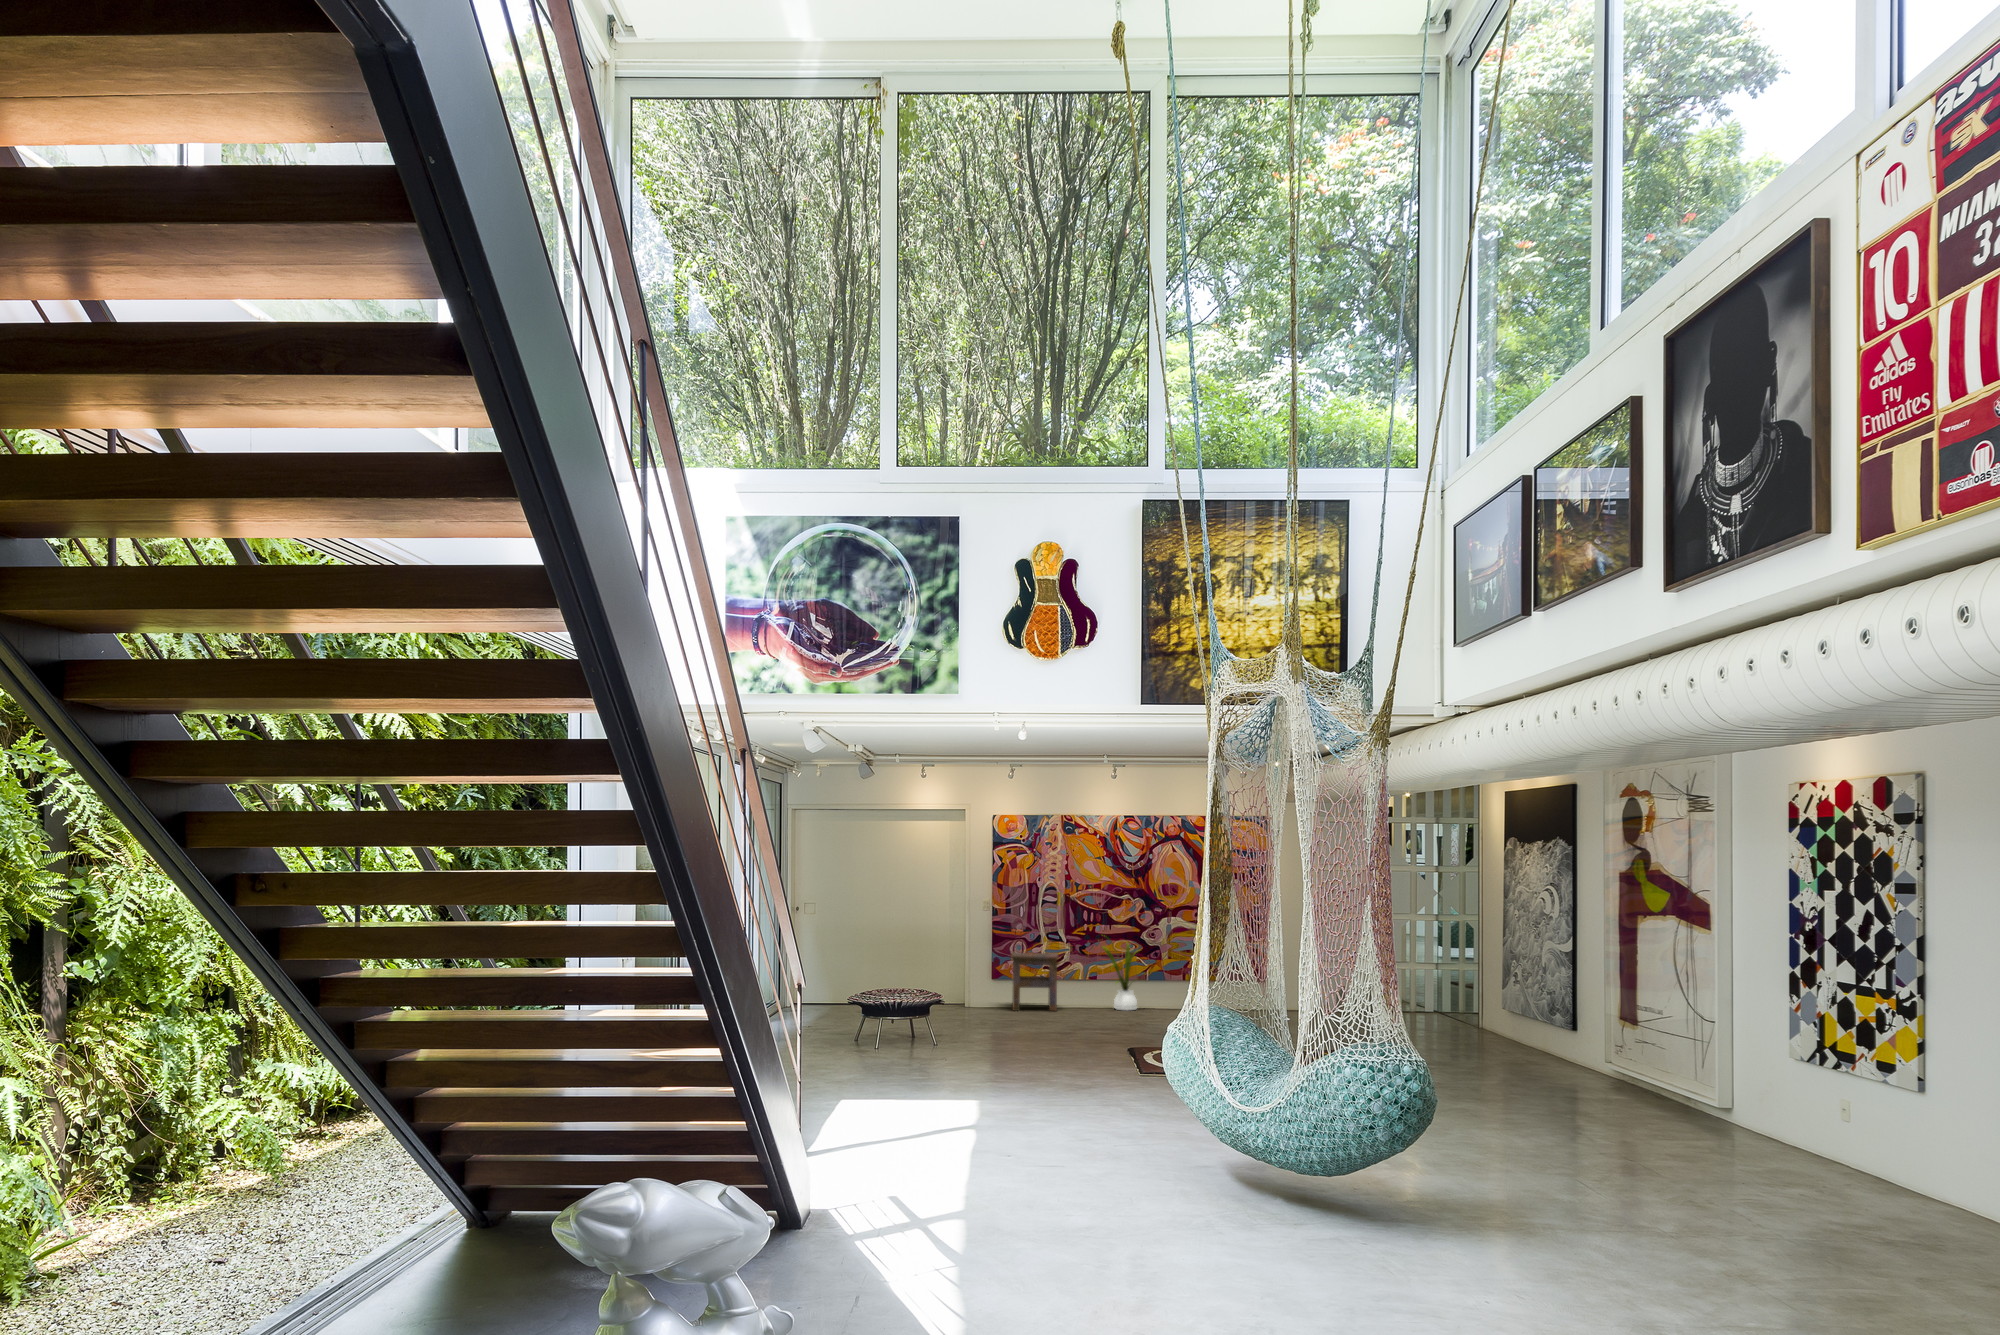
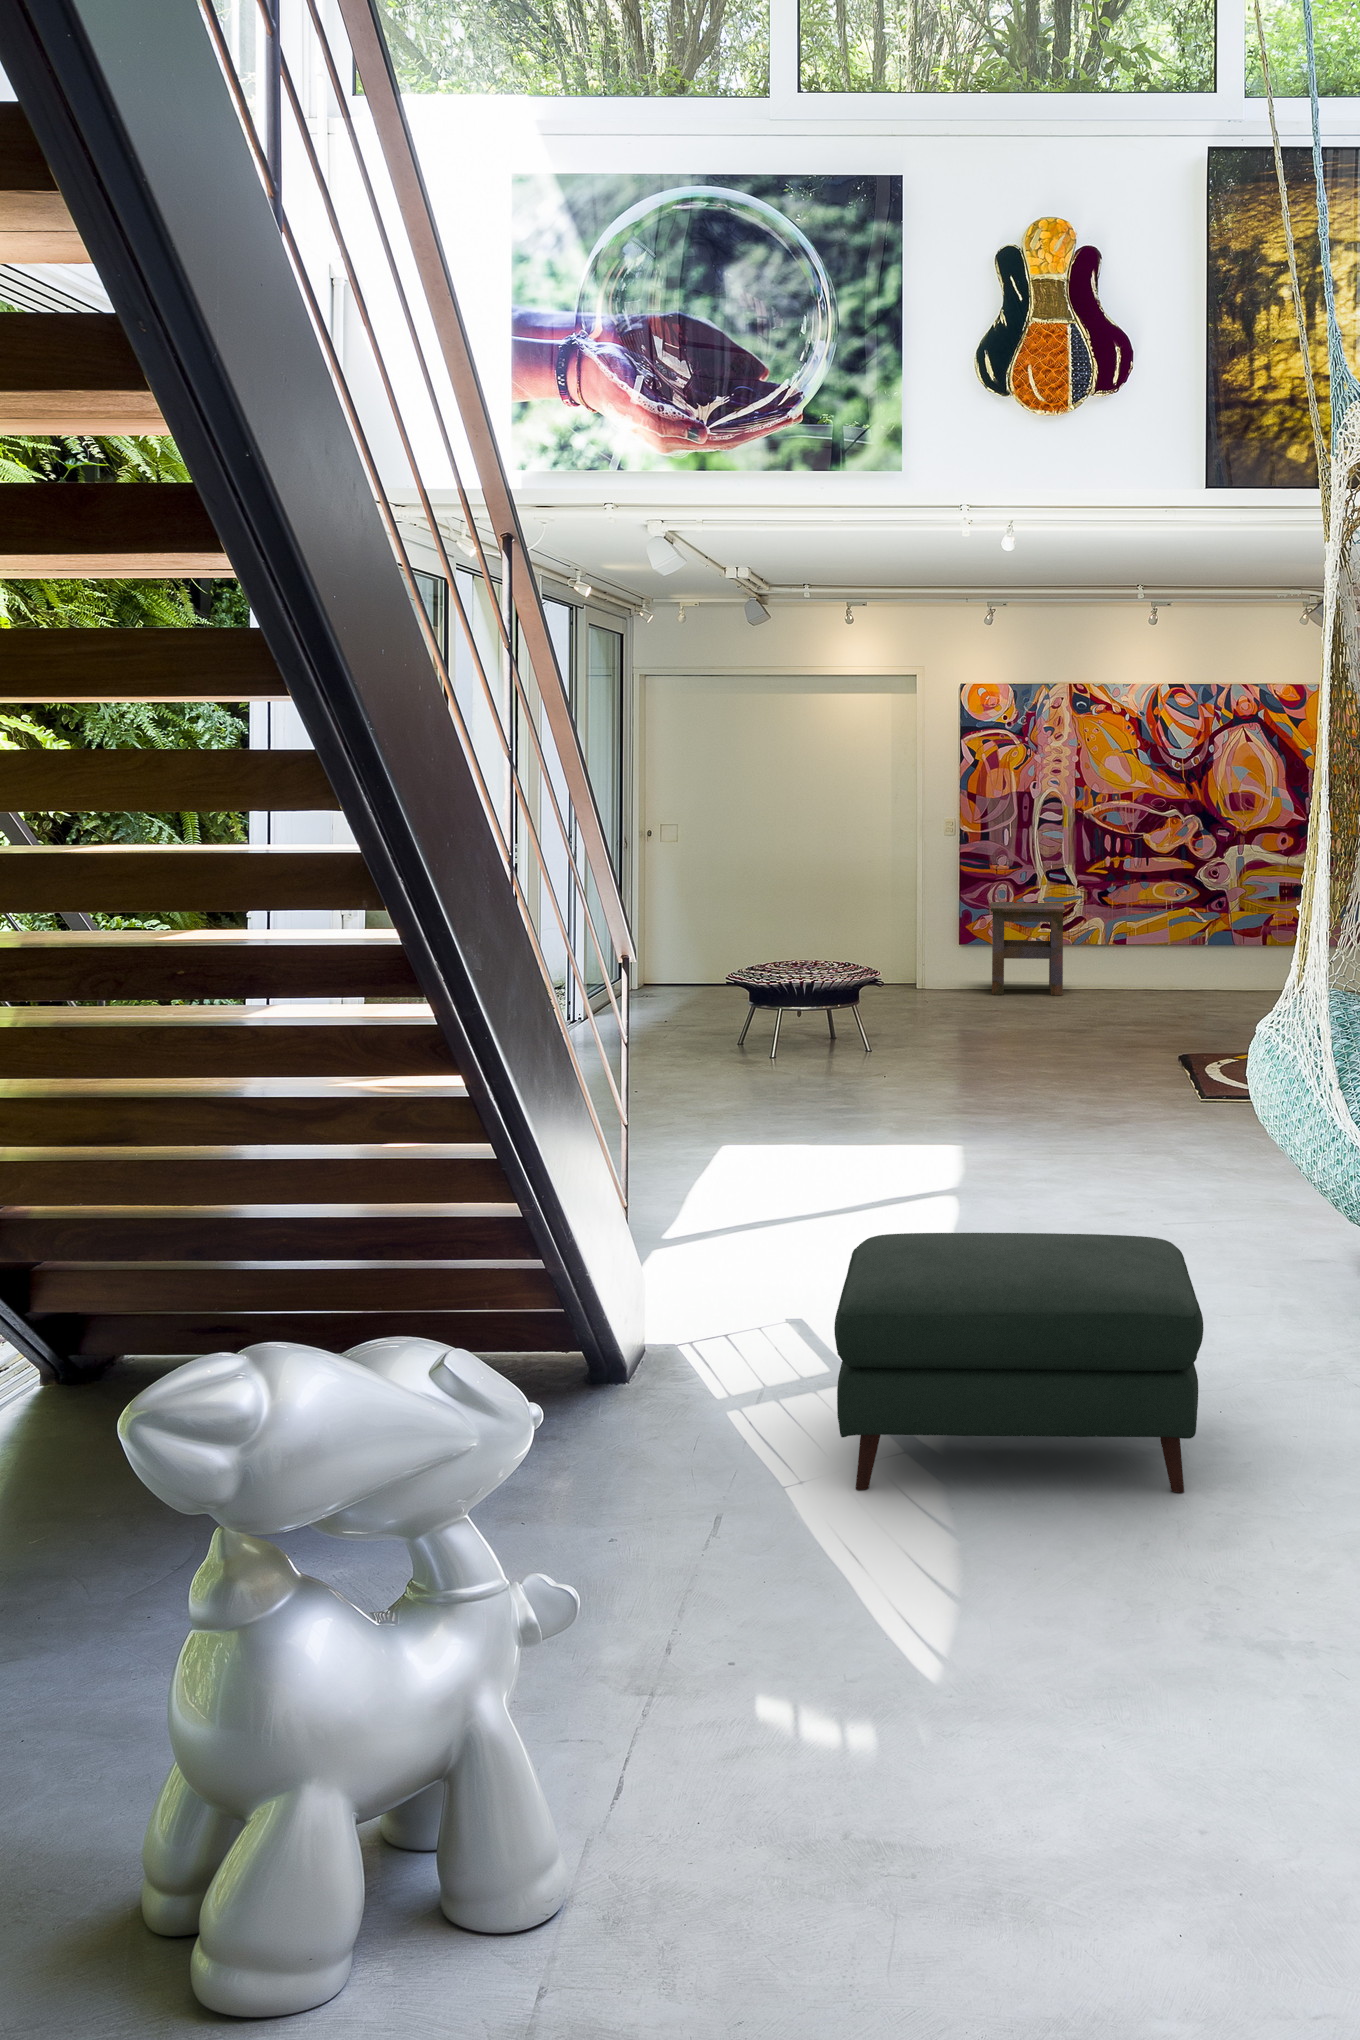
house plant: present [1102,943,1138,1011] -> none [1128,873,1205,993]
ottoman: none [921,1143,1129,1288] -> present [834,1233,1203,1493]

